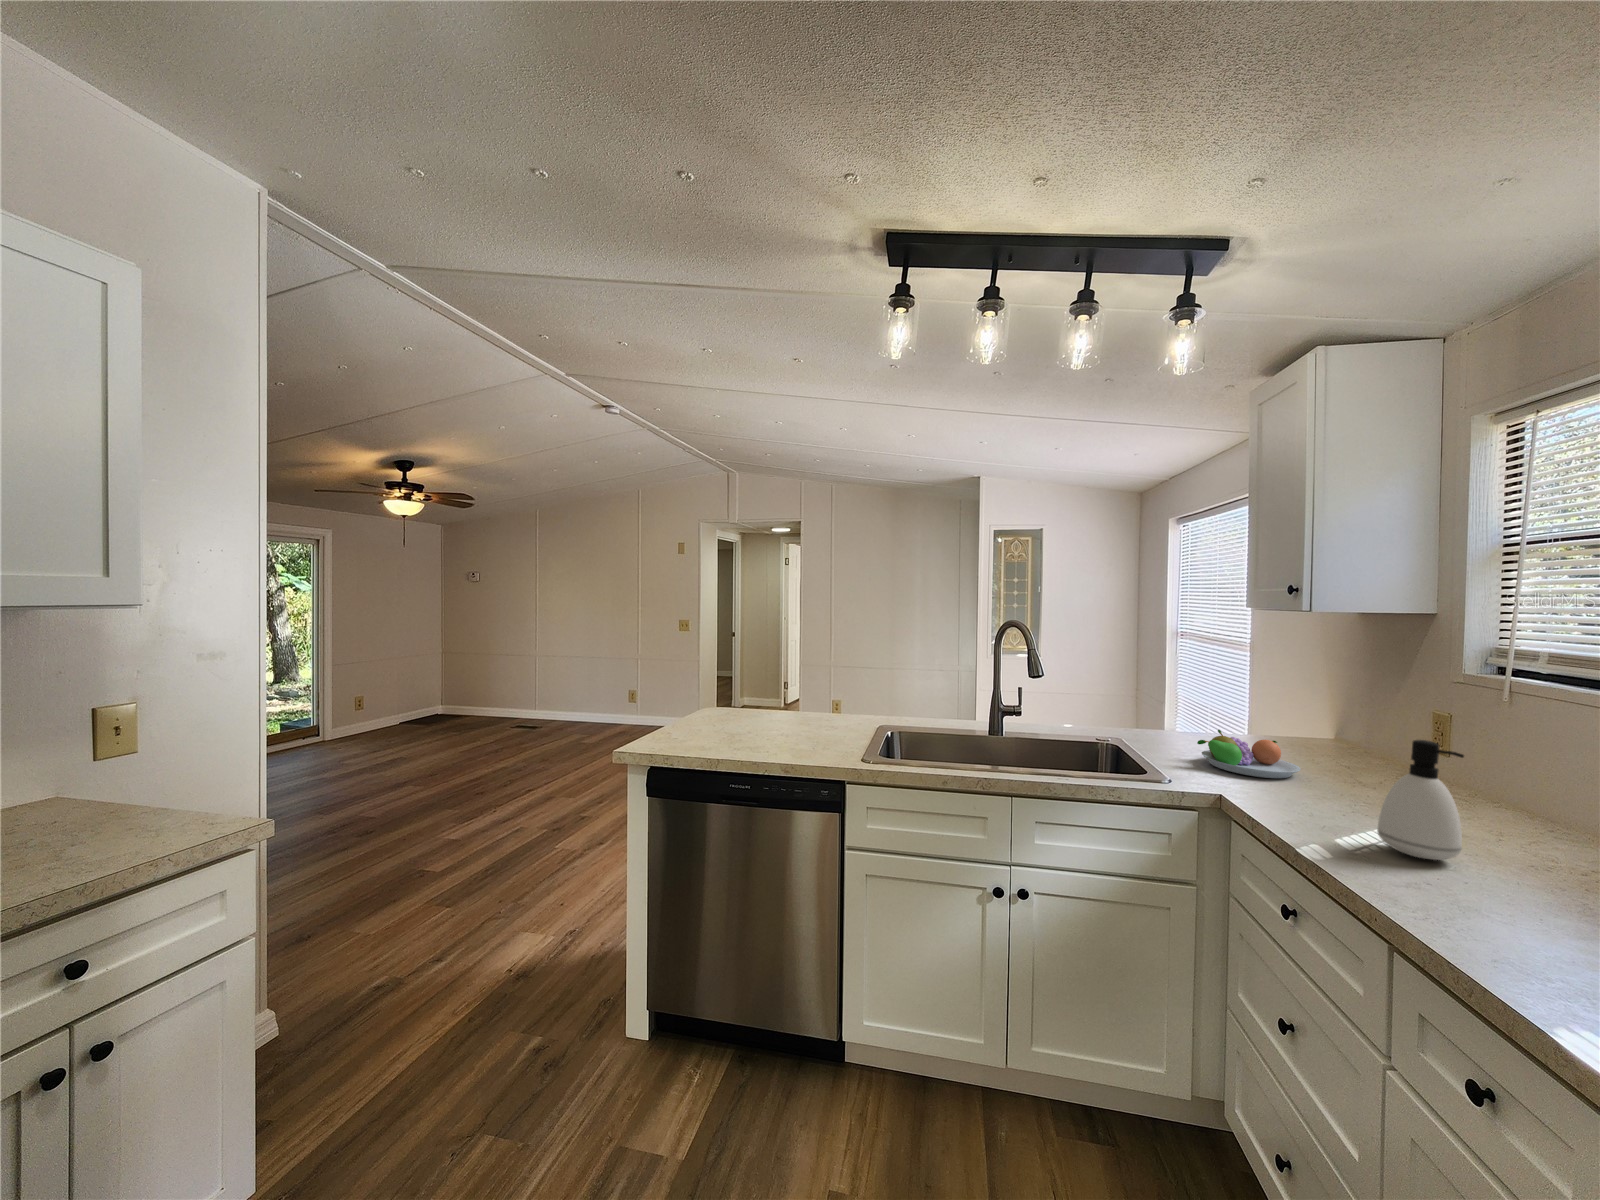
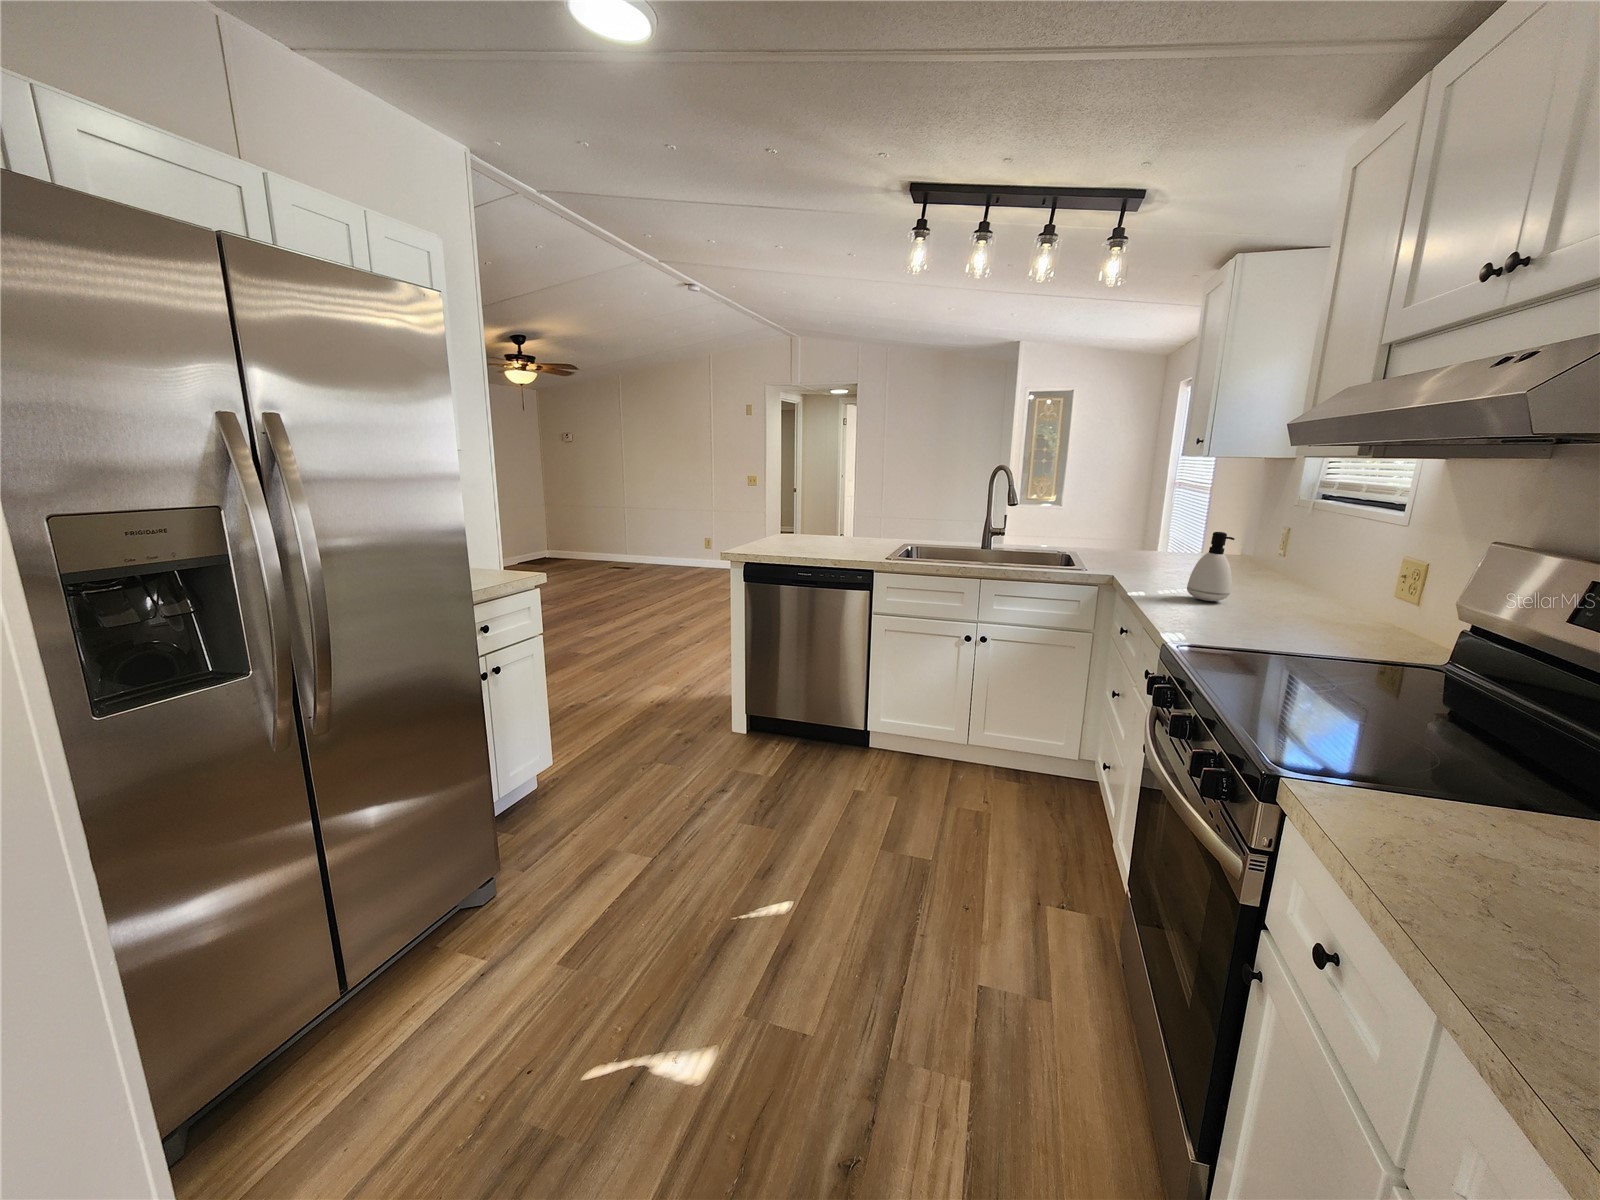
fruit bowl: present [1197,730,1301,778] -> none [1116,541,1184,571]

